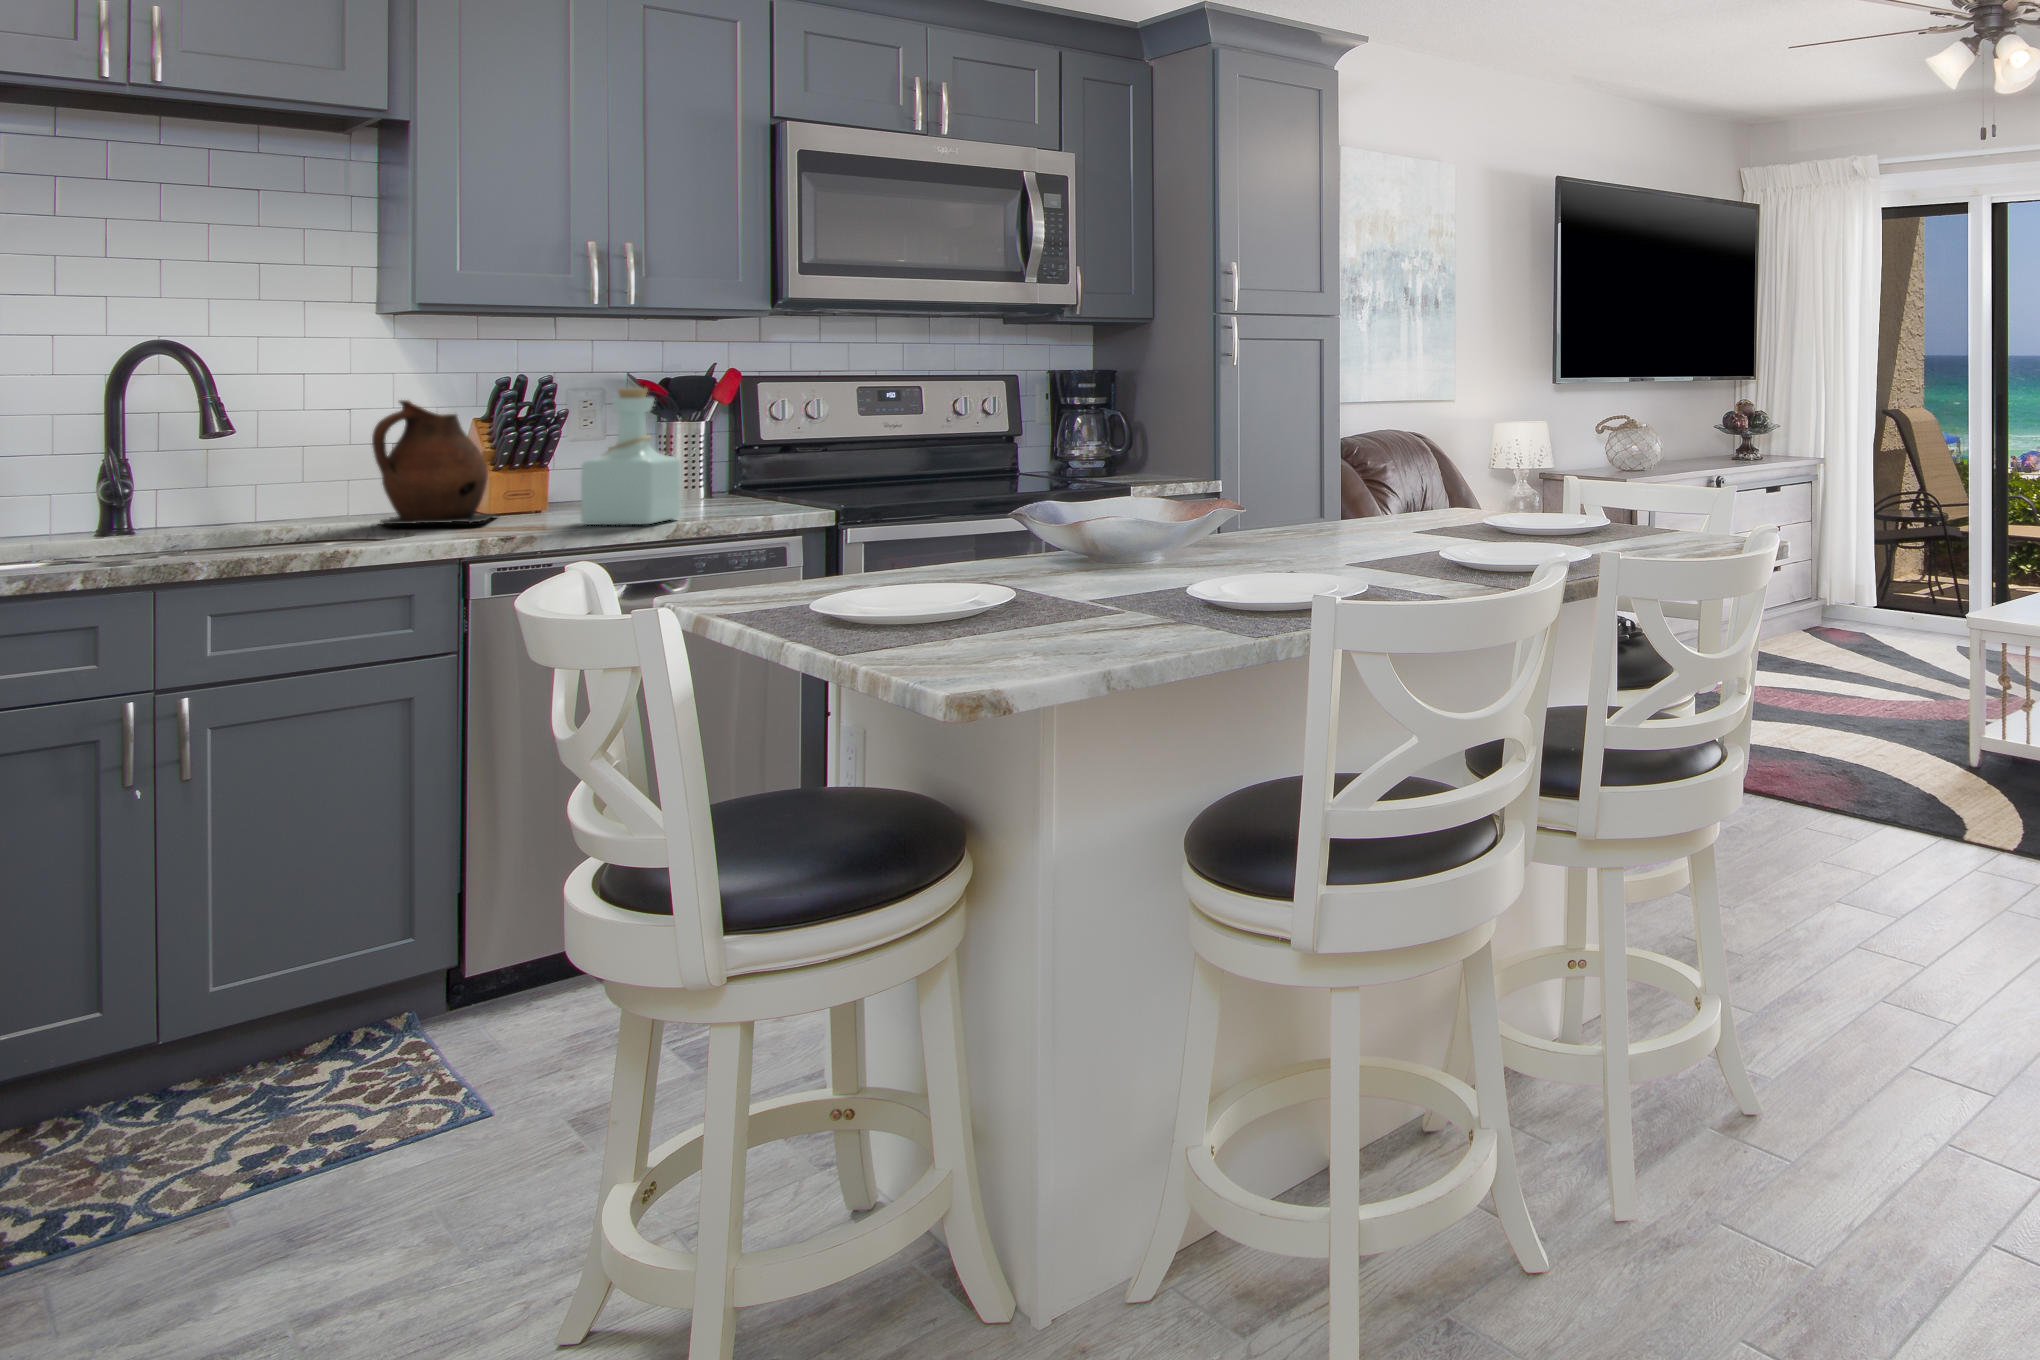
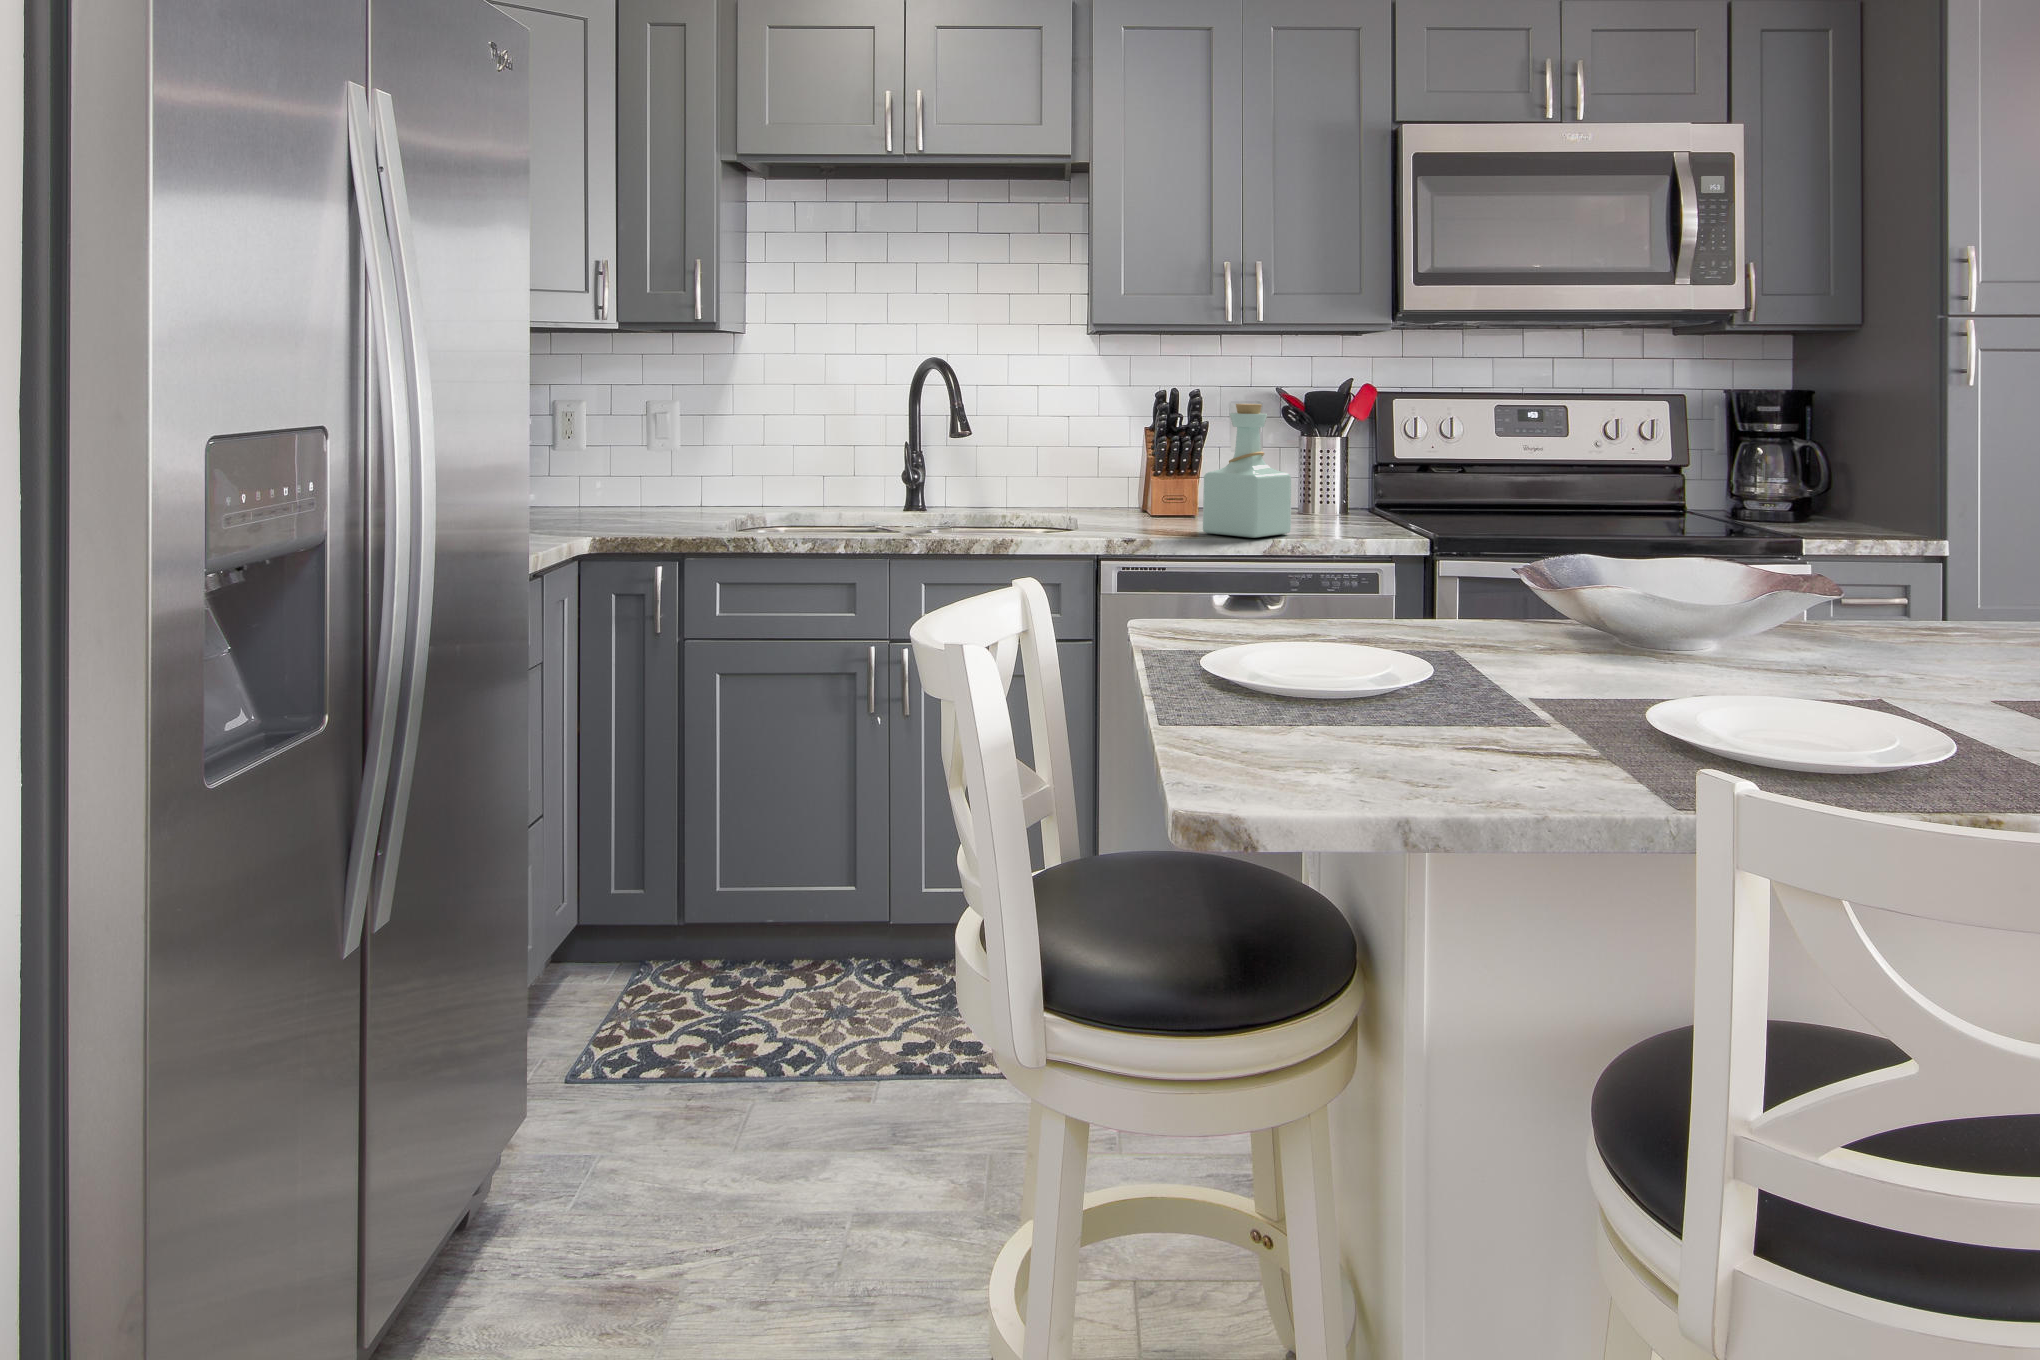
ceramic pitcher: present [372,400,499,525] -> none [1053,410,1153,525]

